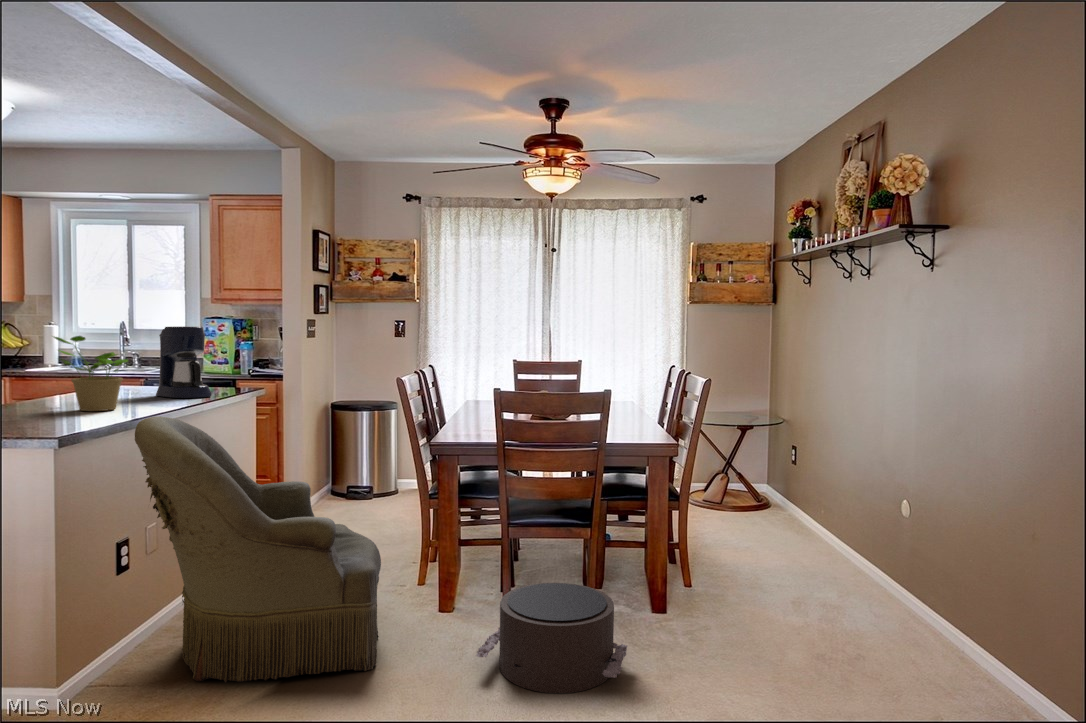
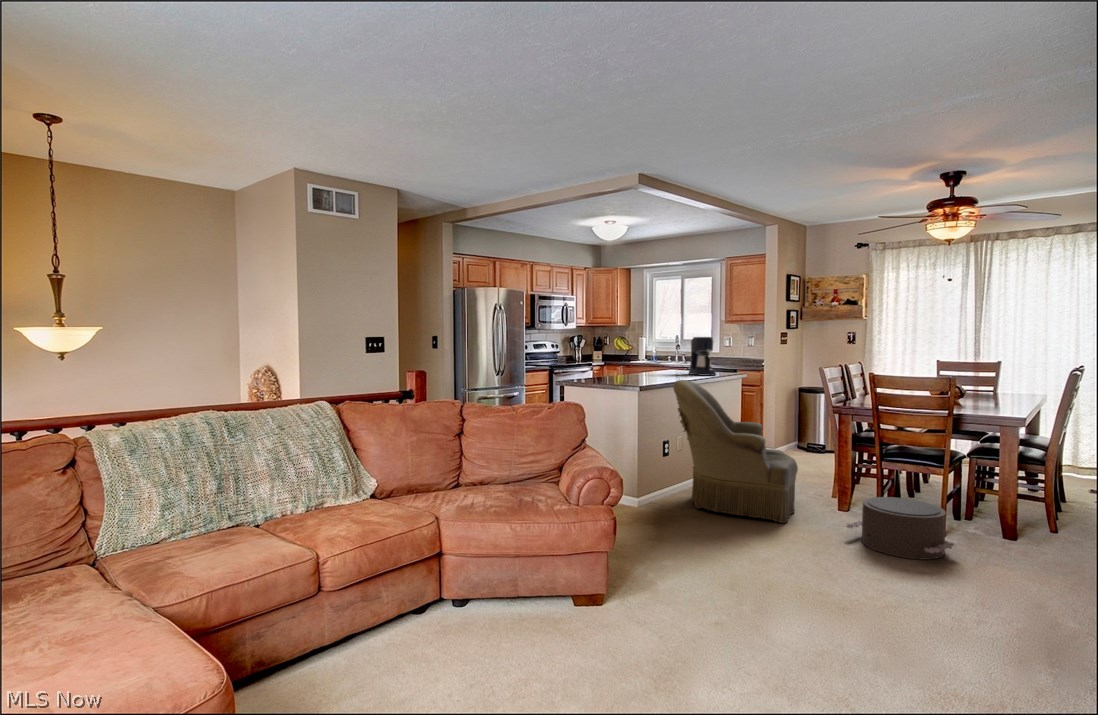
potted plant: present [54,336,128,411] -> none [642,341,674,378]

